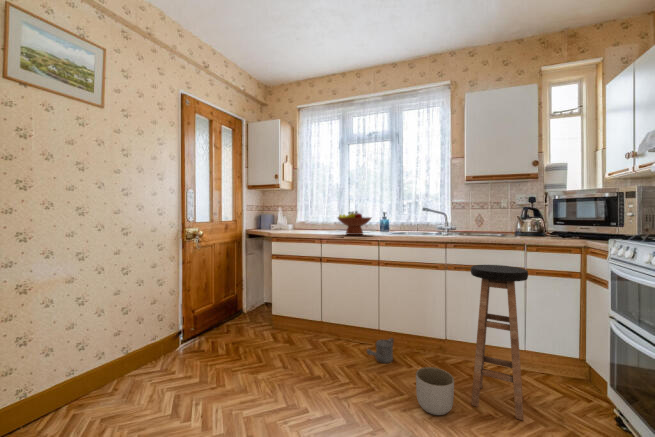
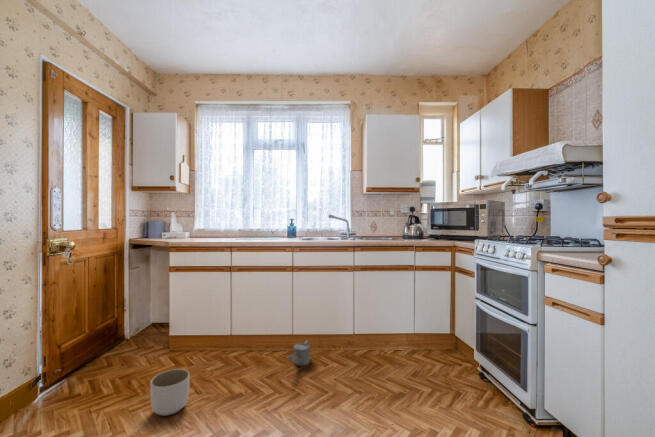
fruit bowl: present [338,211,371,235] -> none [249,217,285,241]
bar stool: present [471,265,528,420] -> none [382,264,425,391]
planter: present [416,367,454,415] -> present [150,369,190,416]

